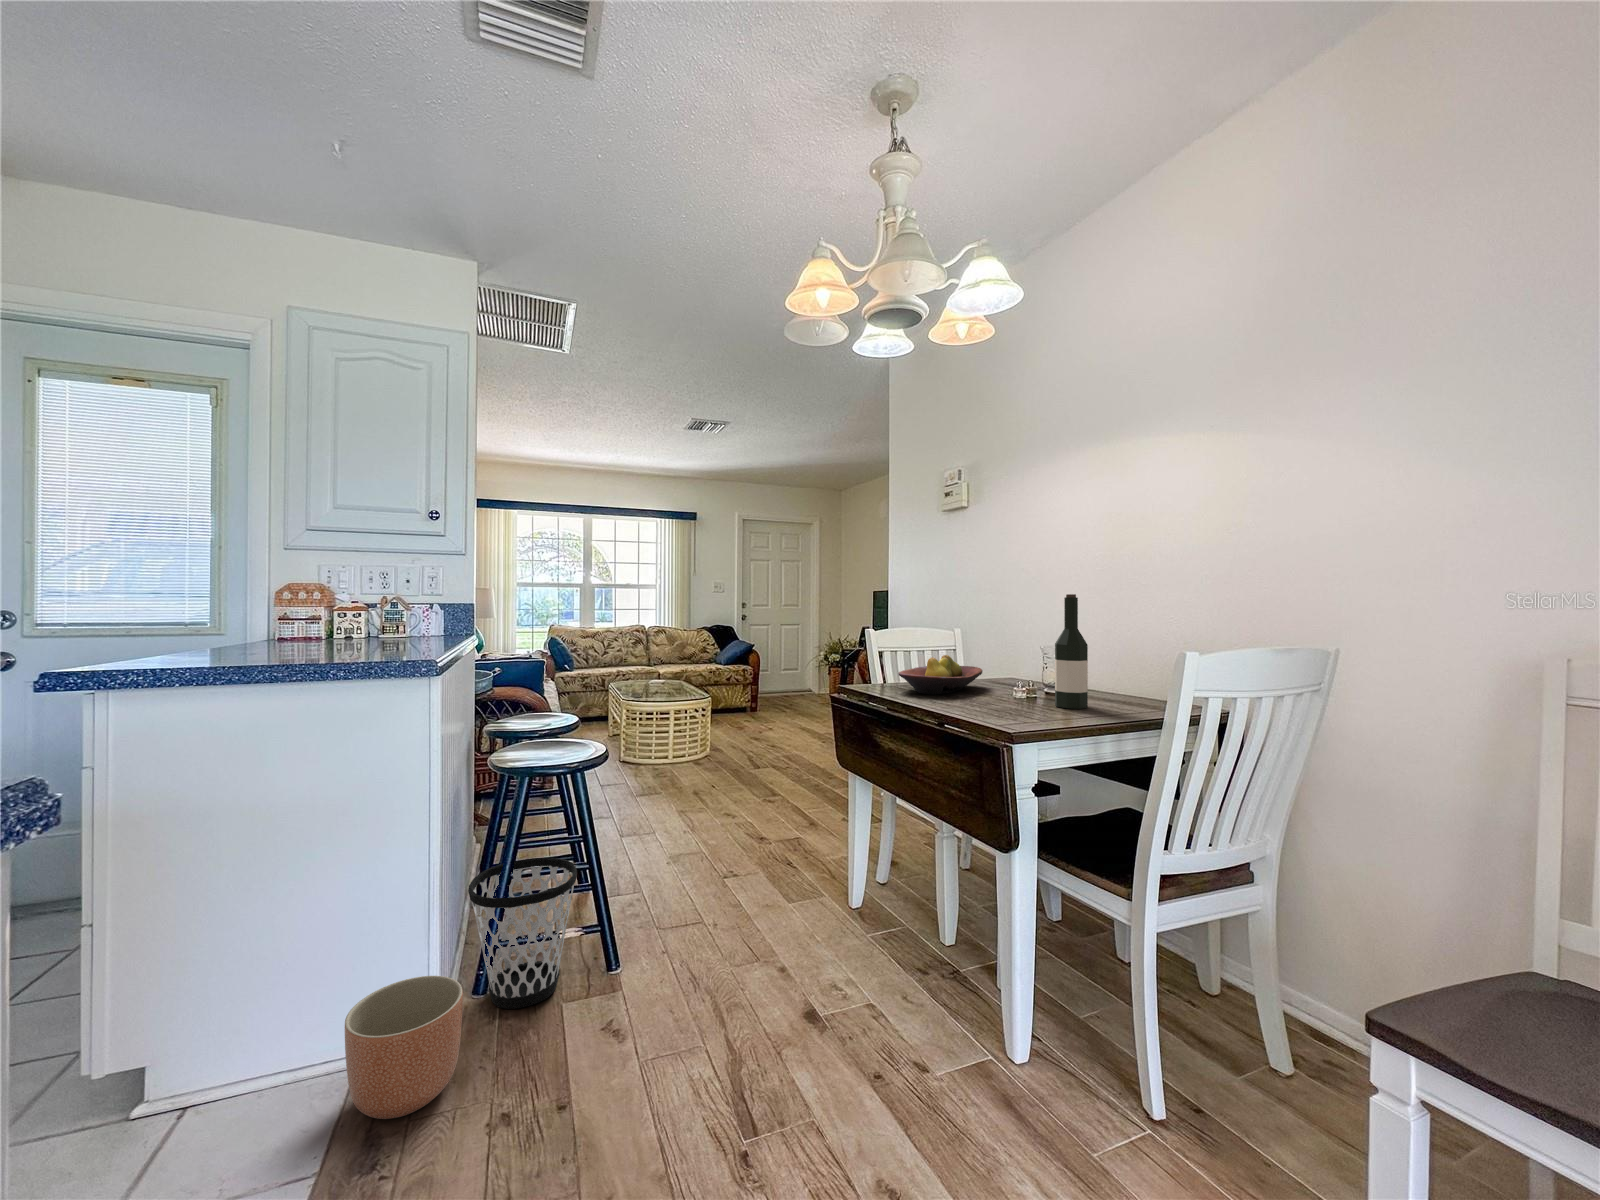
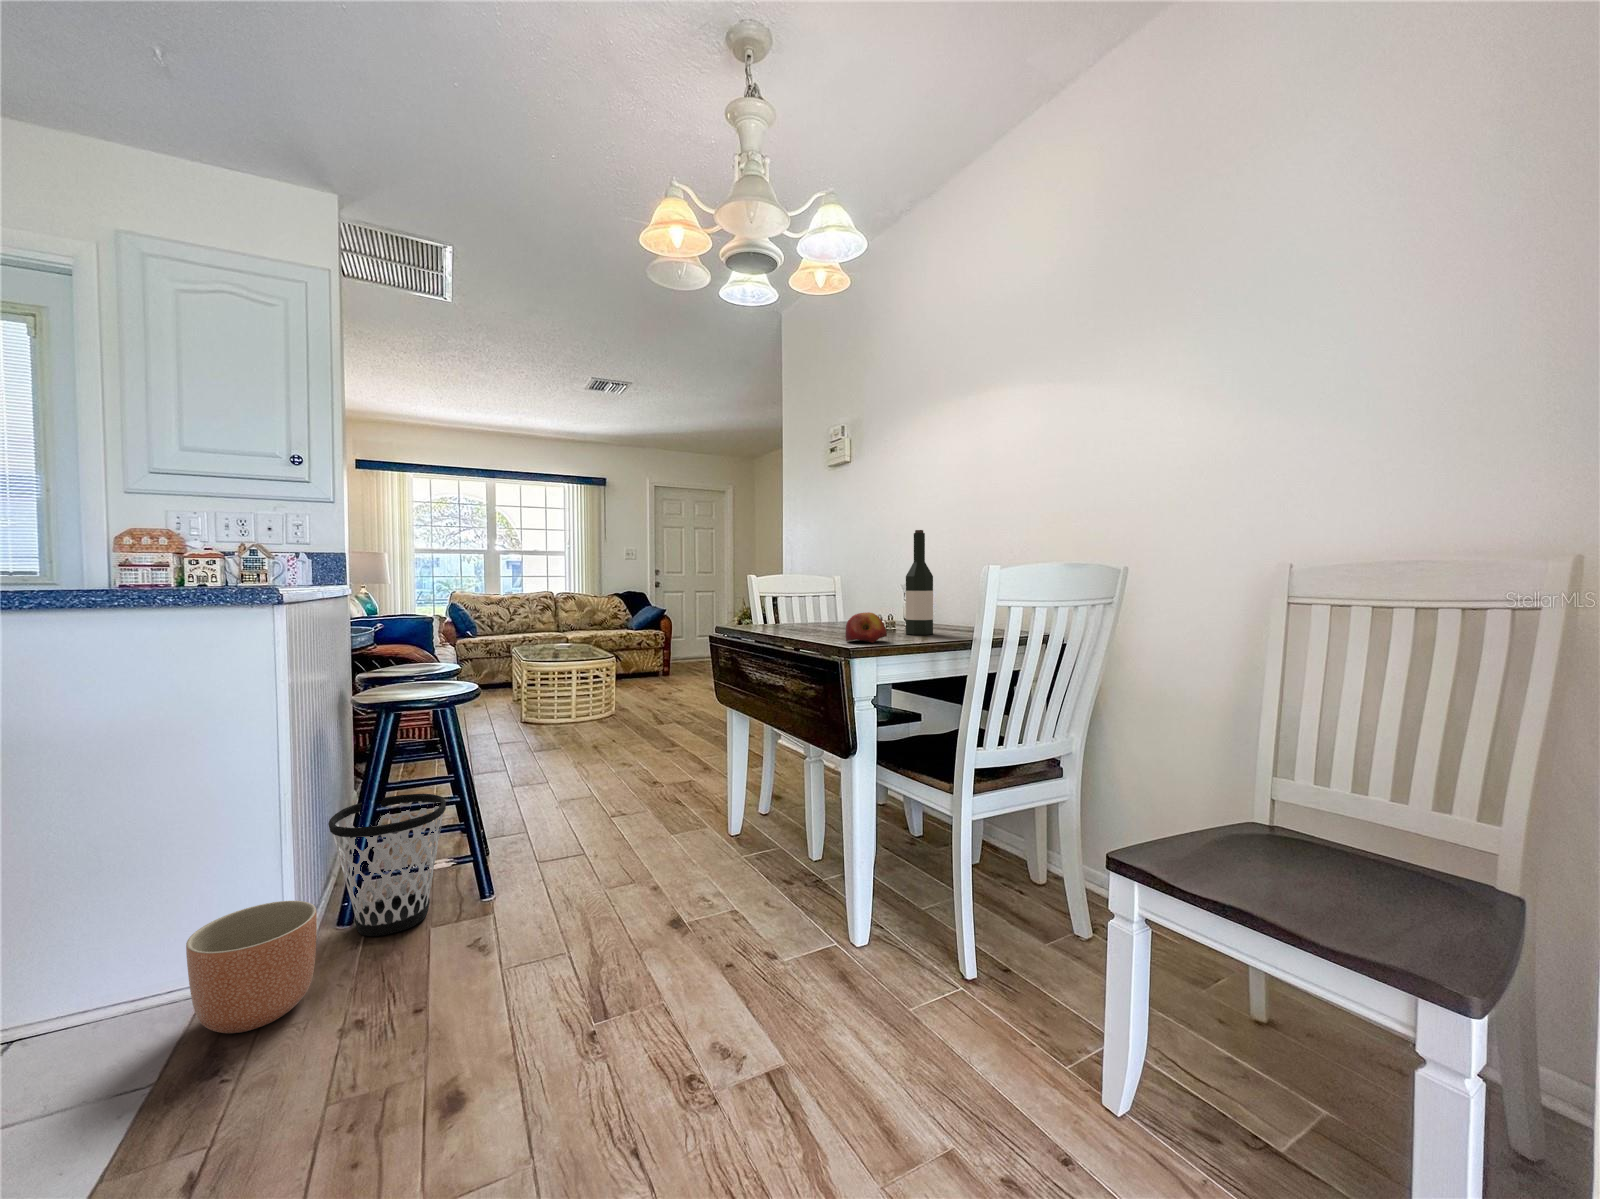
fruit bowl: present [899,655,983,694] -> none [770,596,852,630]
apple: none [1000,689,1047,724] -> present [846,612,887,643]

